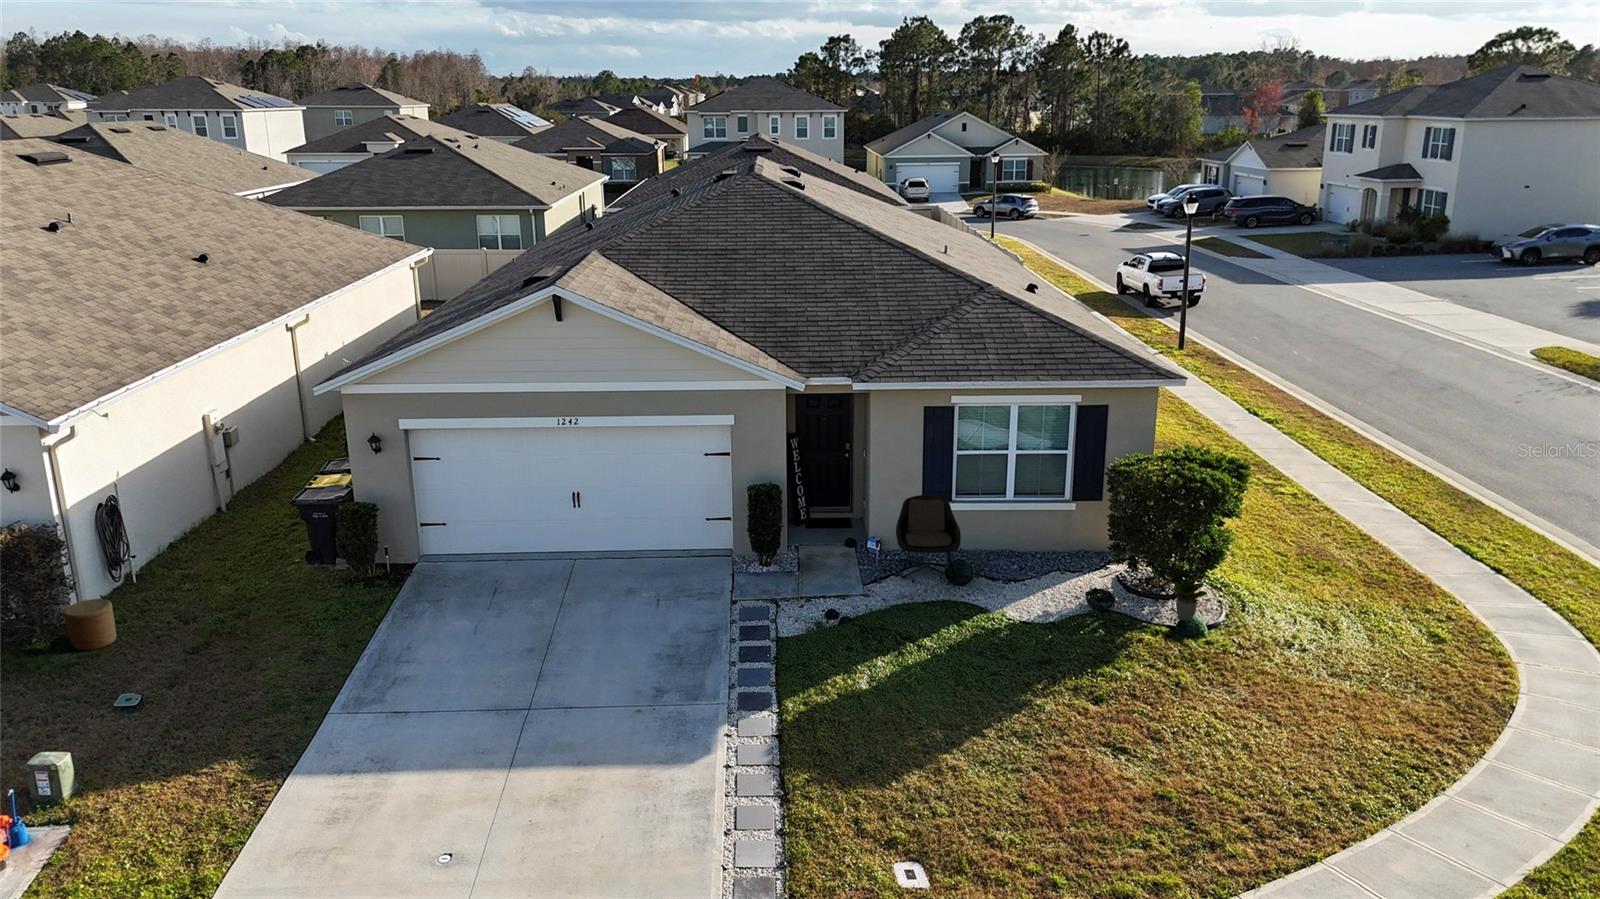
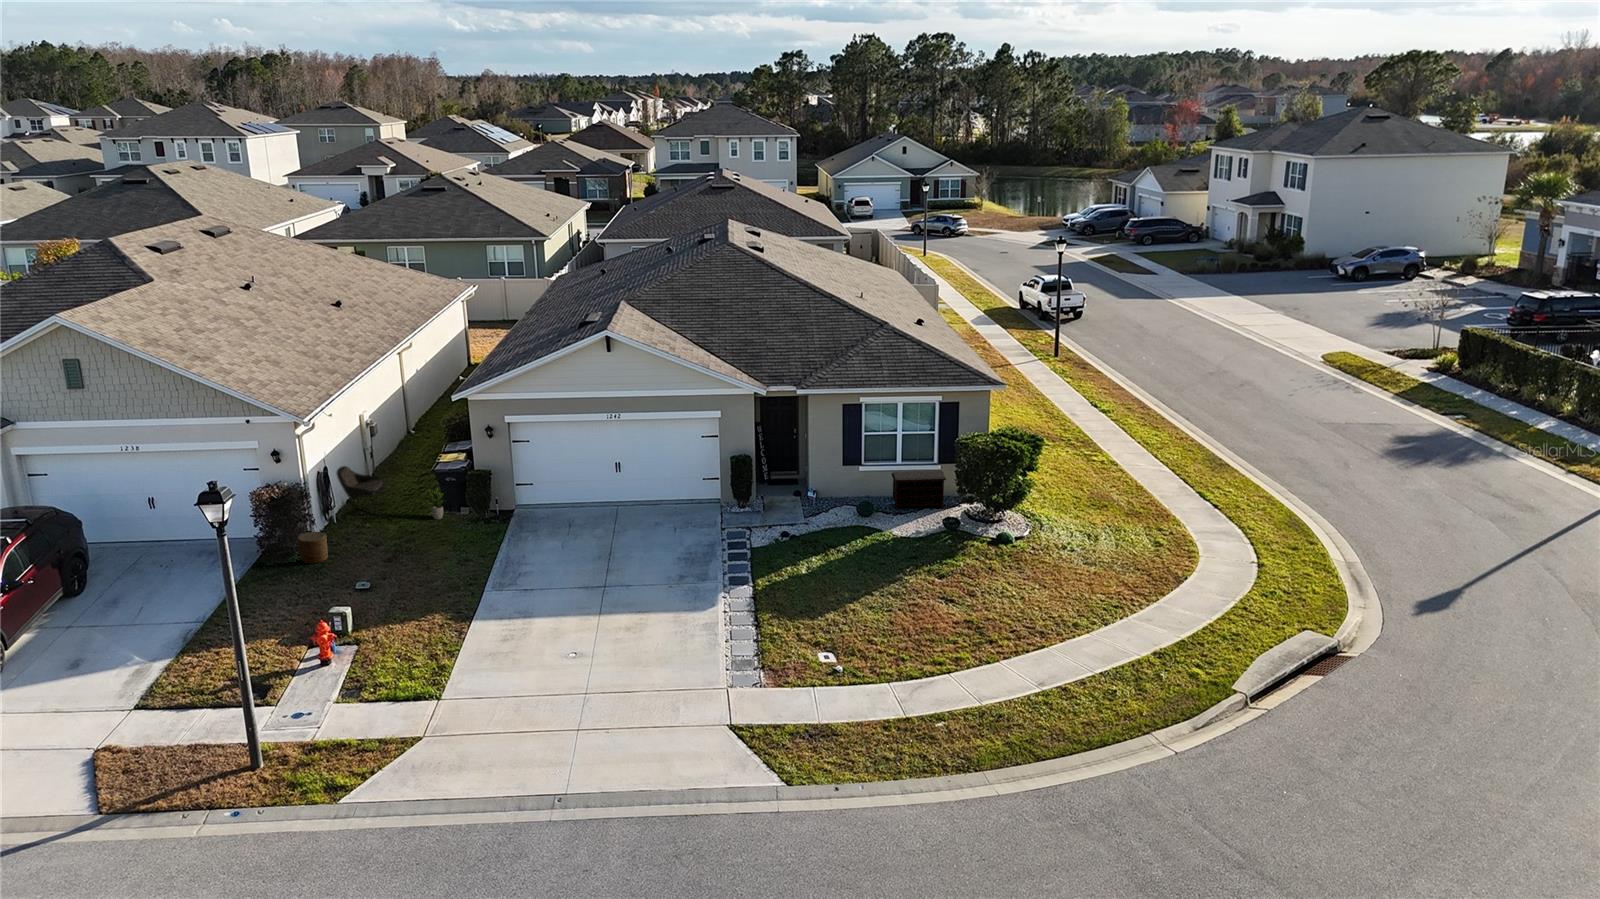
lounge chair: present [896,495,961,579] -> present [337,466,385,512]
bench: none [995,509,1080,568] -> present [892,470,946,509]
potted plant: present [1173,578,1207,621] -> present [426,488,446,519]

